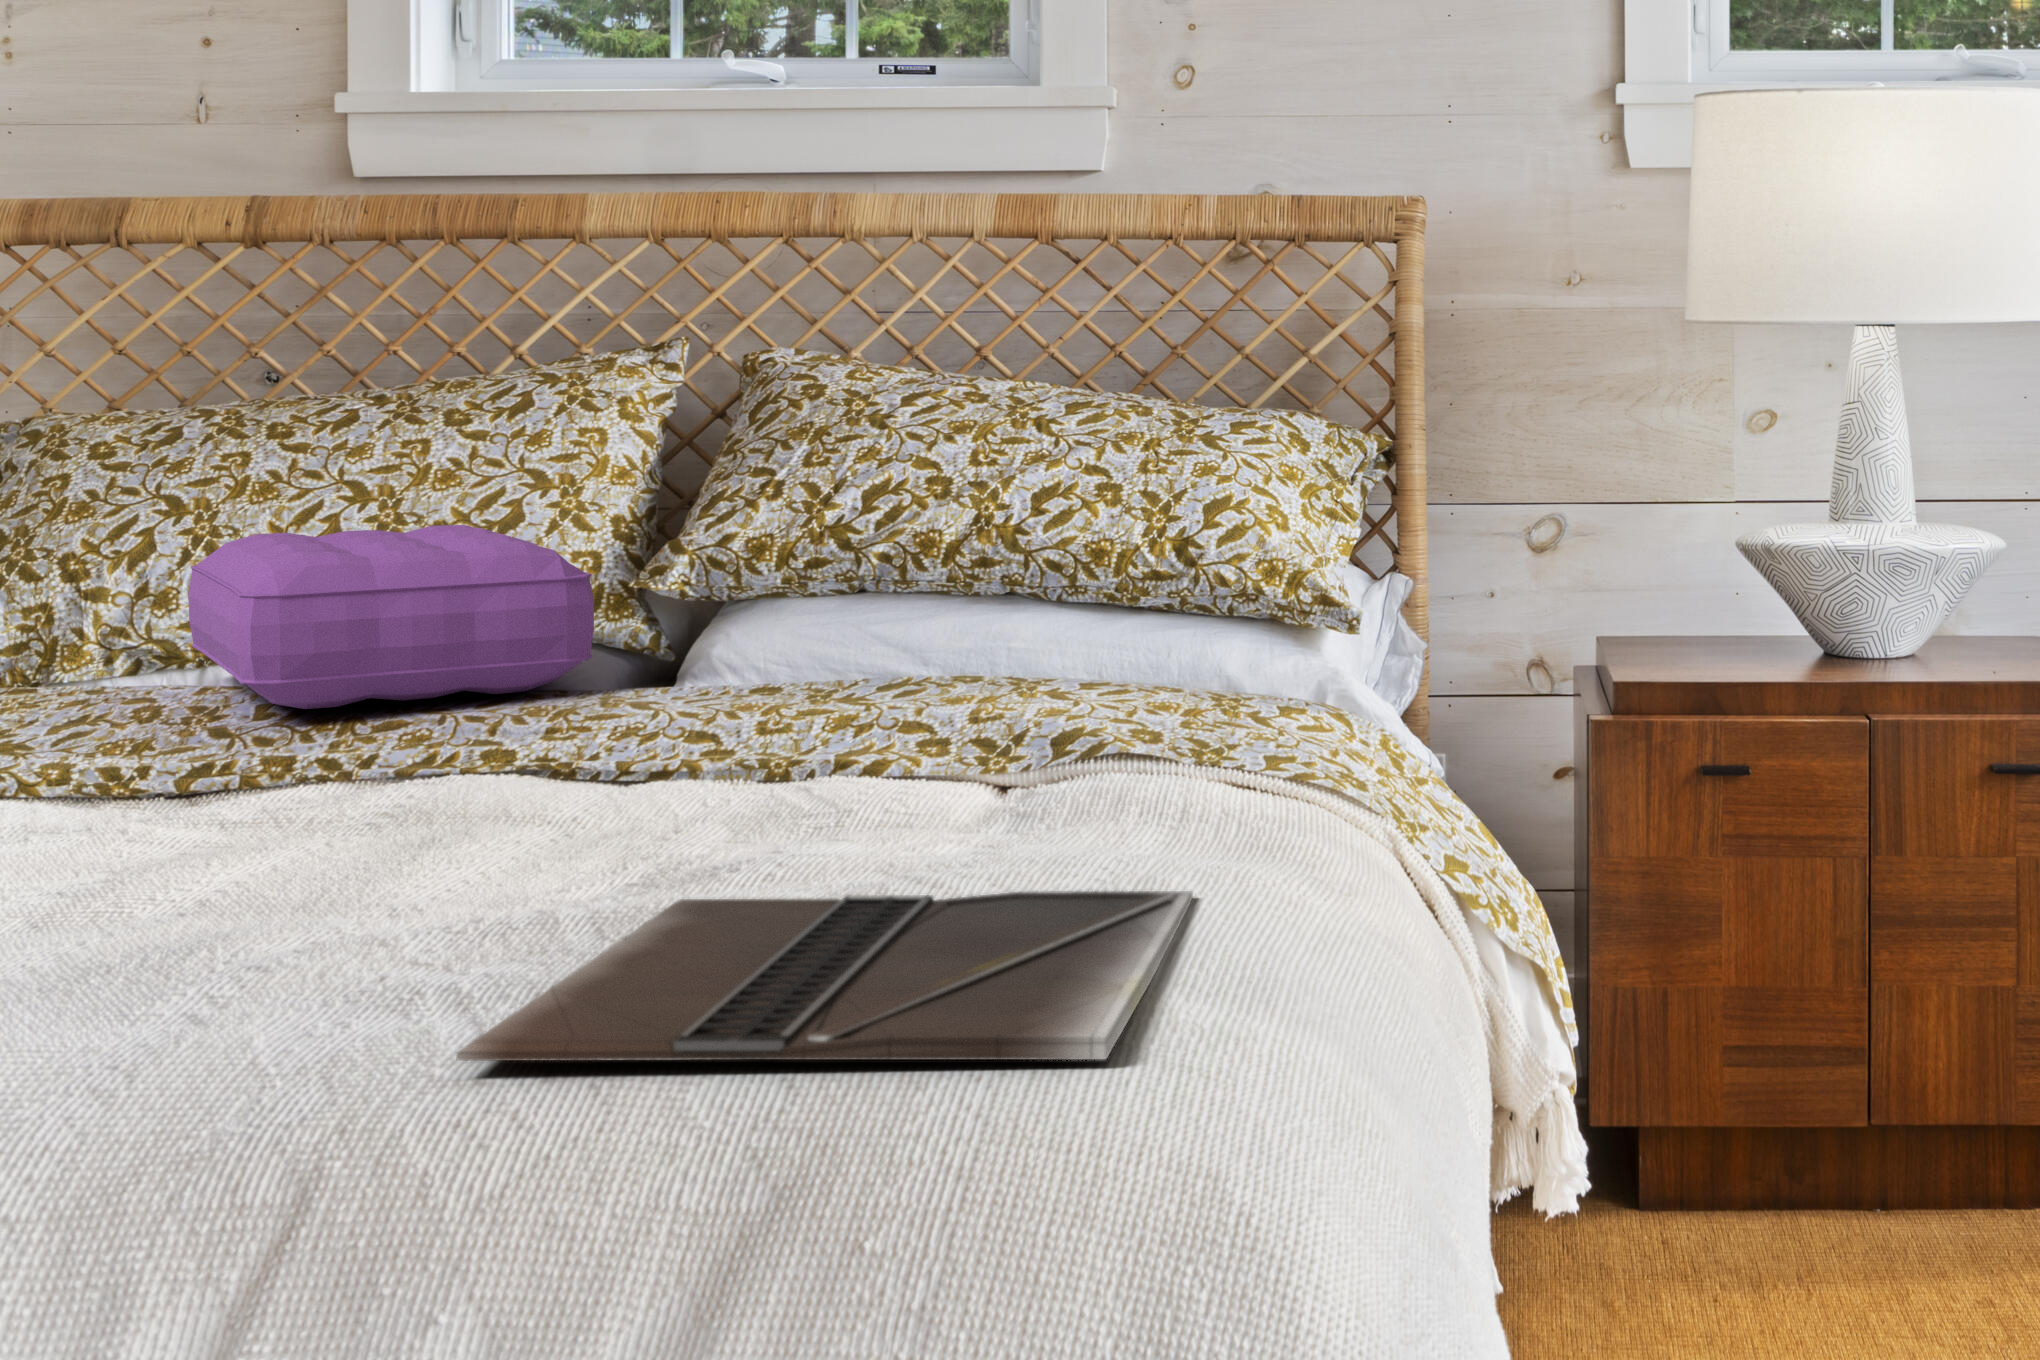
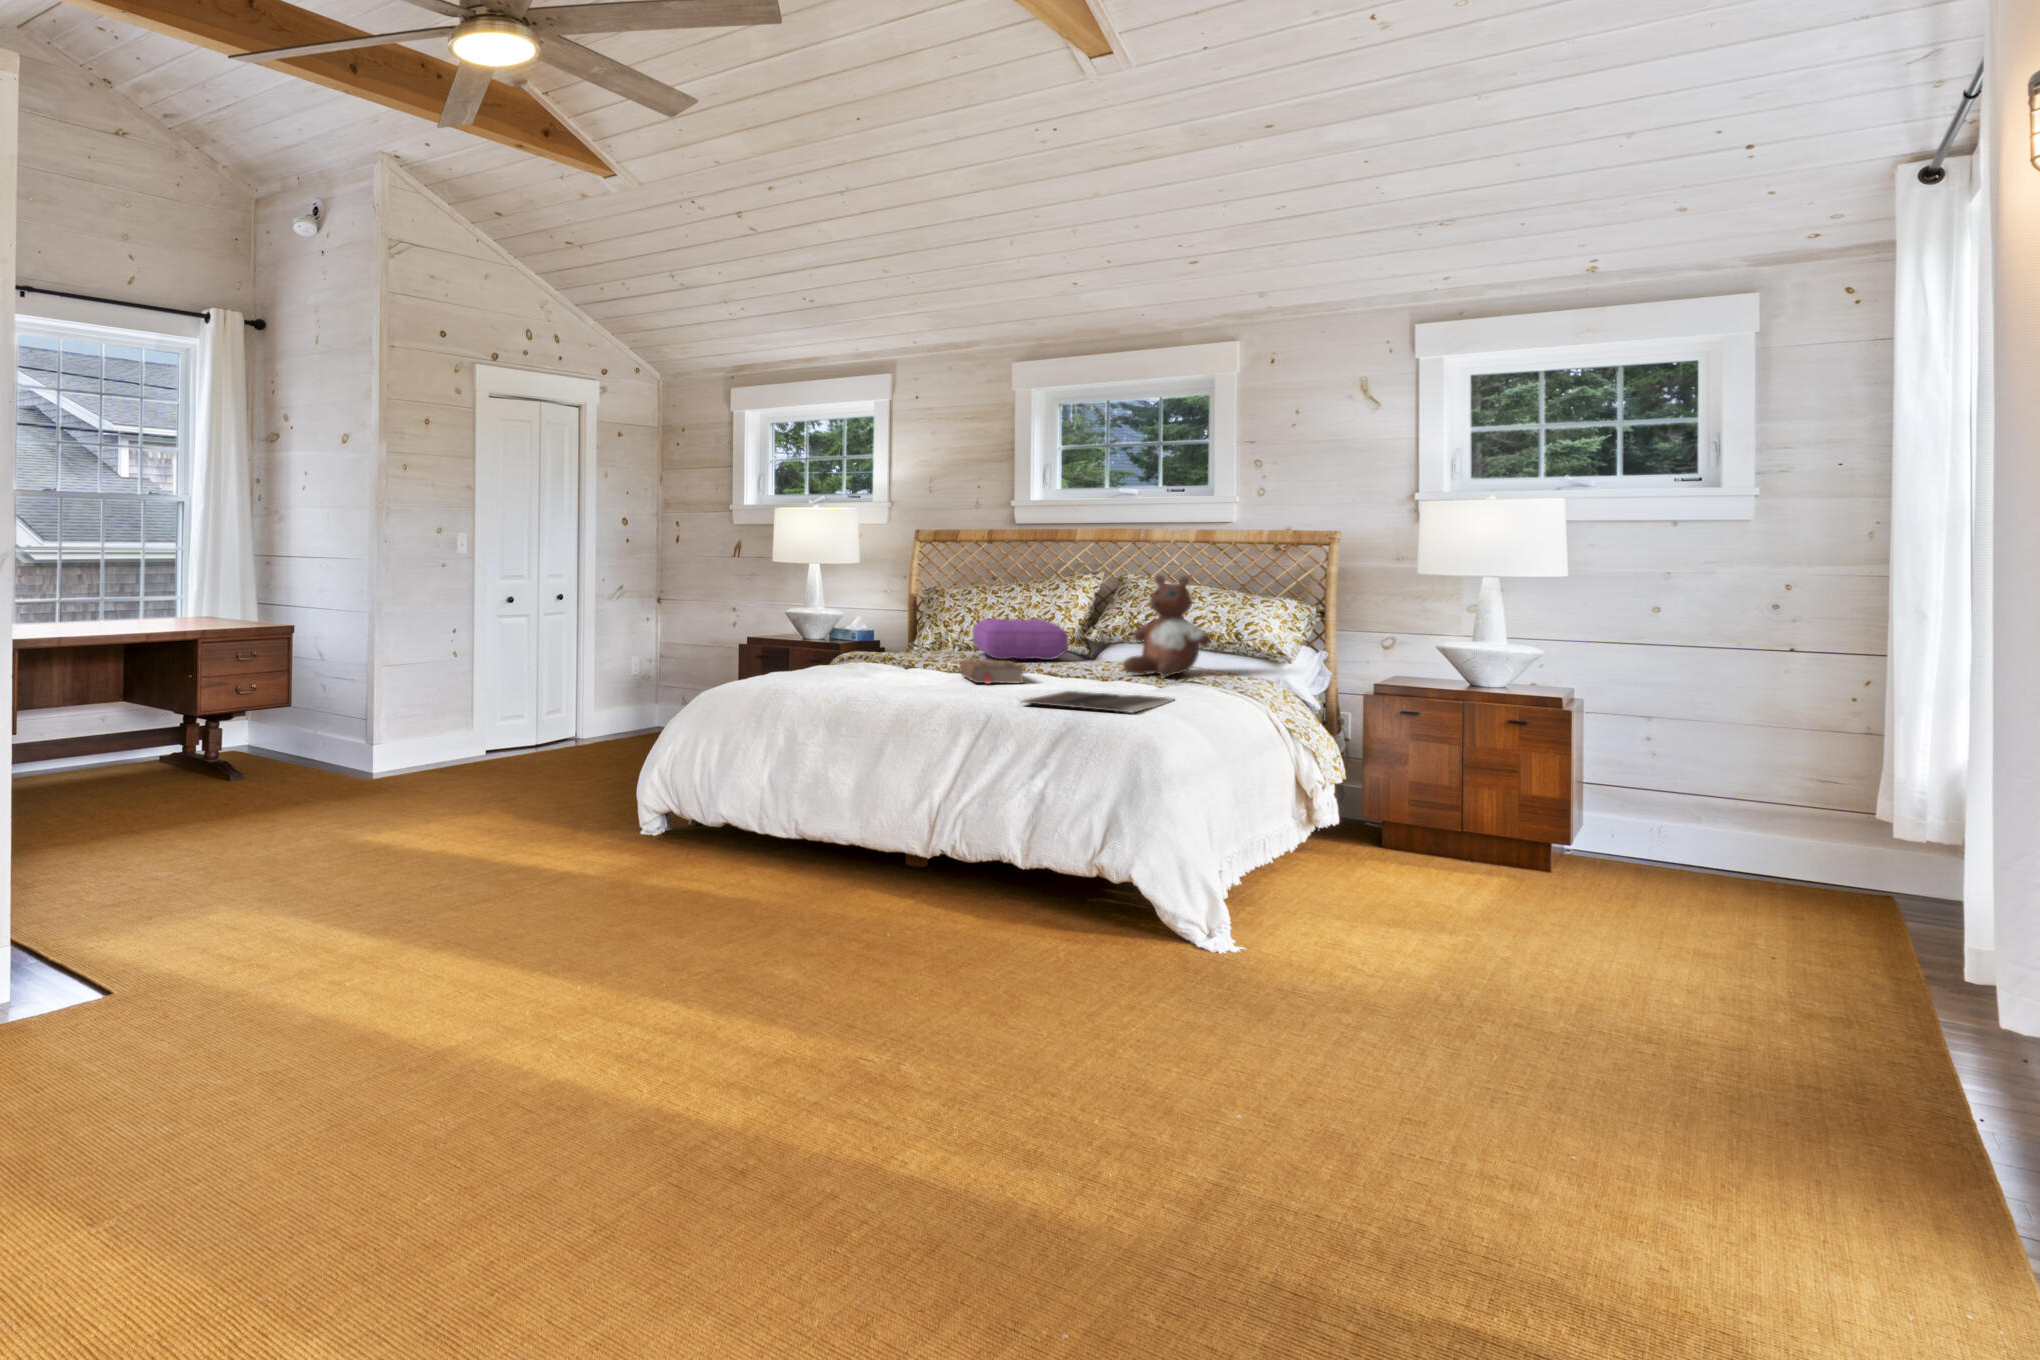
stuffed bear: none [855,335,1179,747] -> present [1123,575,1210,676]
book: none [109,739,450,891] -> present [960,660,1024,683]

